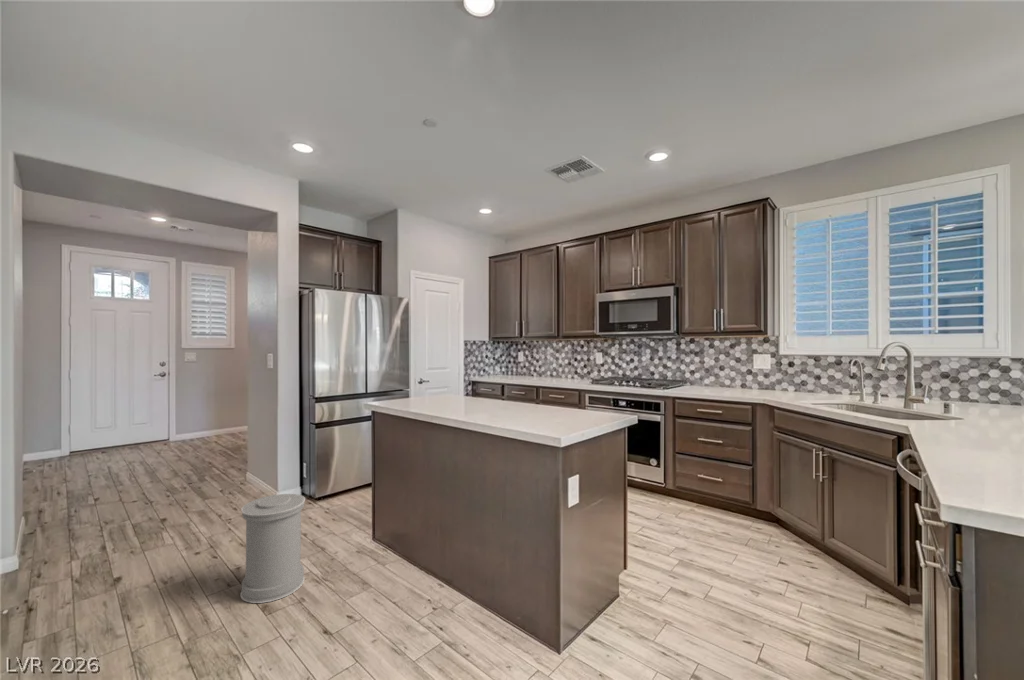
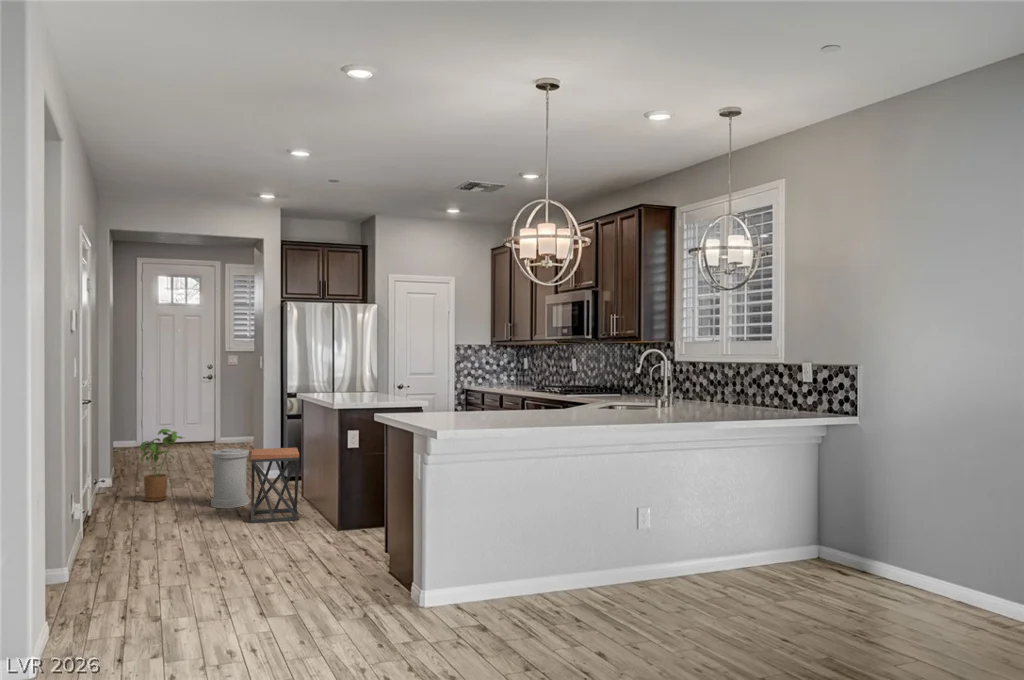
house plant: none [89,475,181,607] -> present [140,429,182,502]
stool: none [332,491,431,651] -> present [251,448,299,523]

